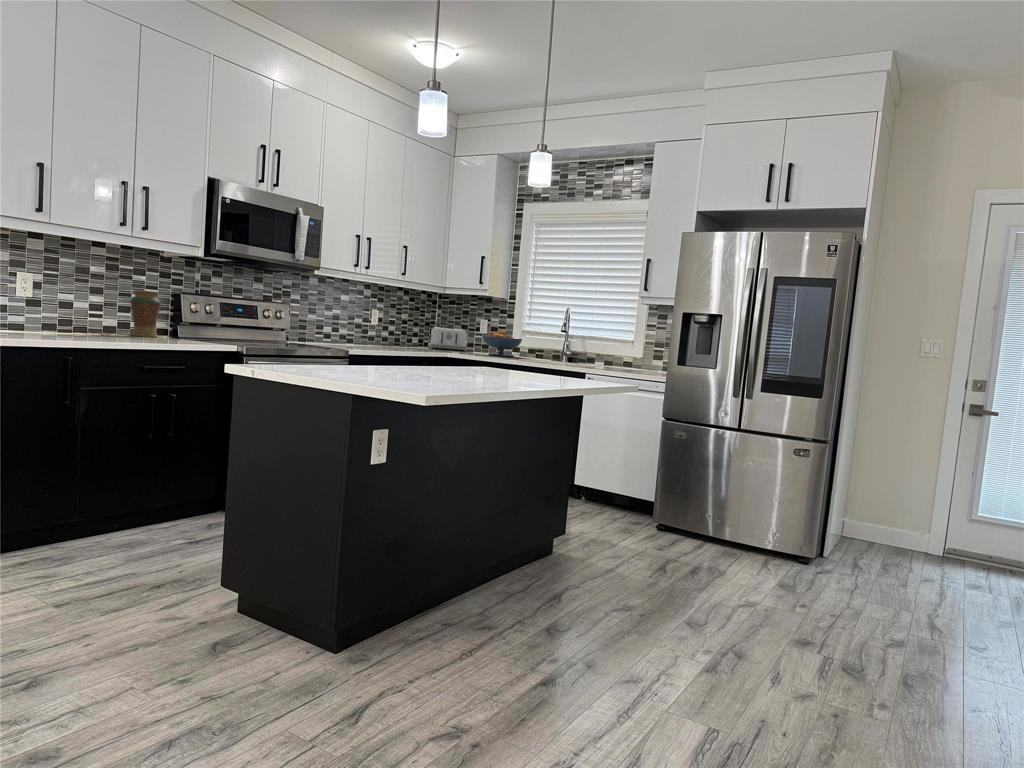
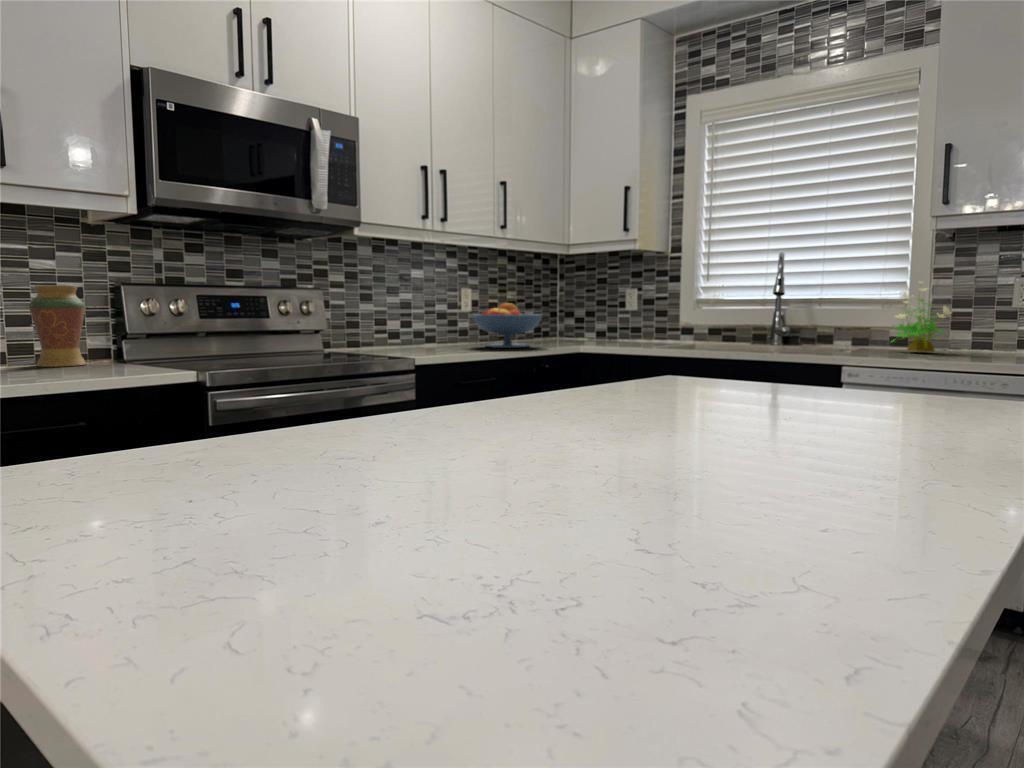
toaster: present [428,327,467,351] -> none [549,307,608,339]
fruit bowl: present [483,331,522,357] -> present [473,303,542,348]
potted plant: none [622,331,653,371] -> present [895,288,951,352]

